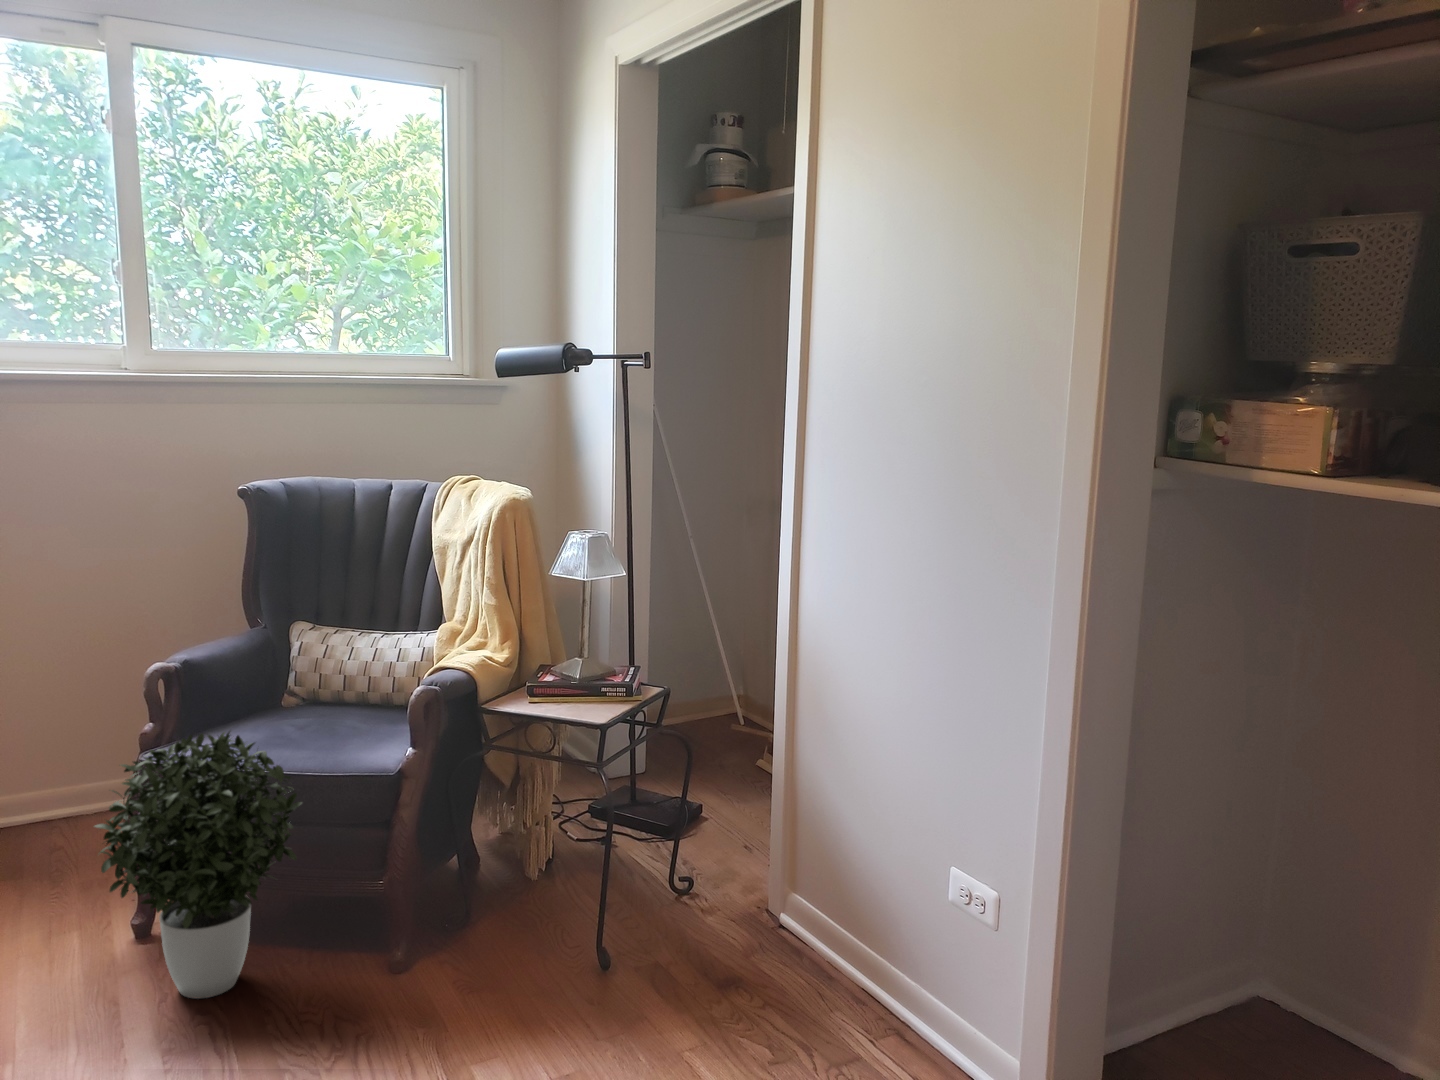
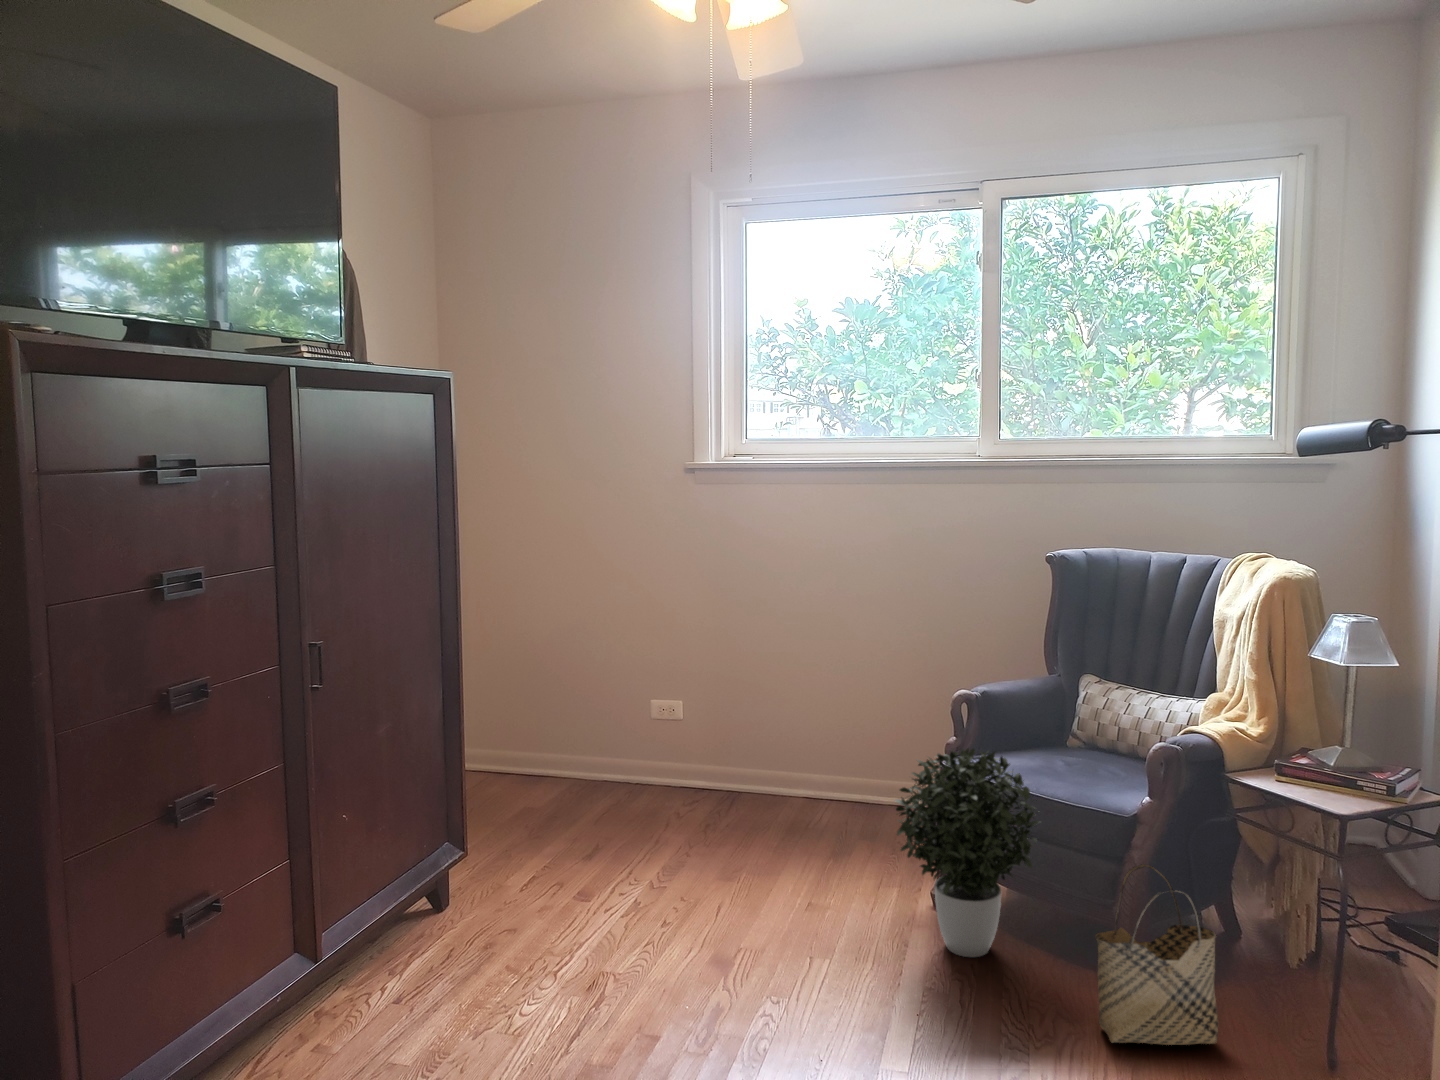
woven basket: none [397,817,515,1021] -> present [1096,865,1218,1045]

